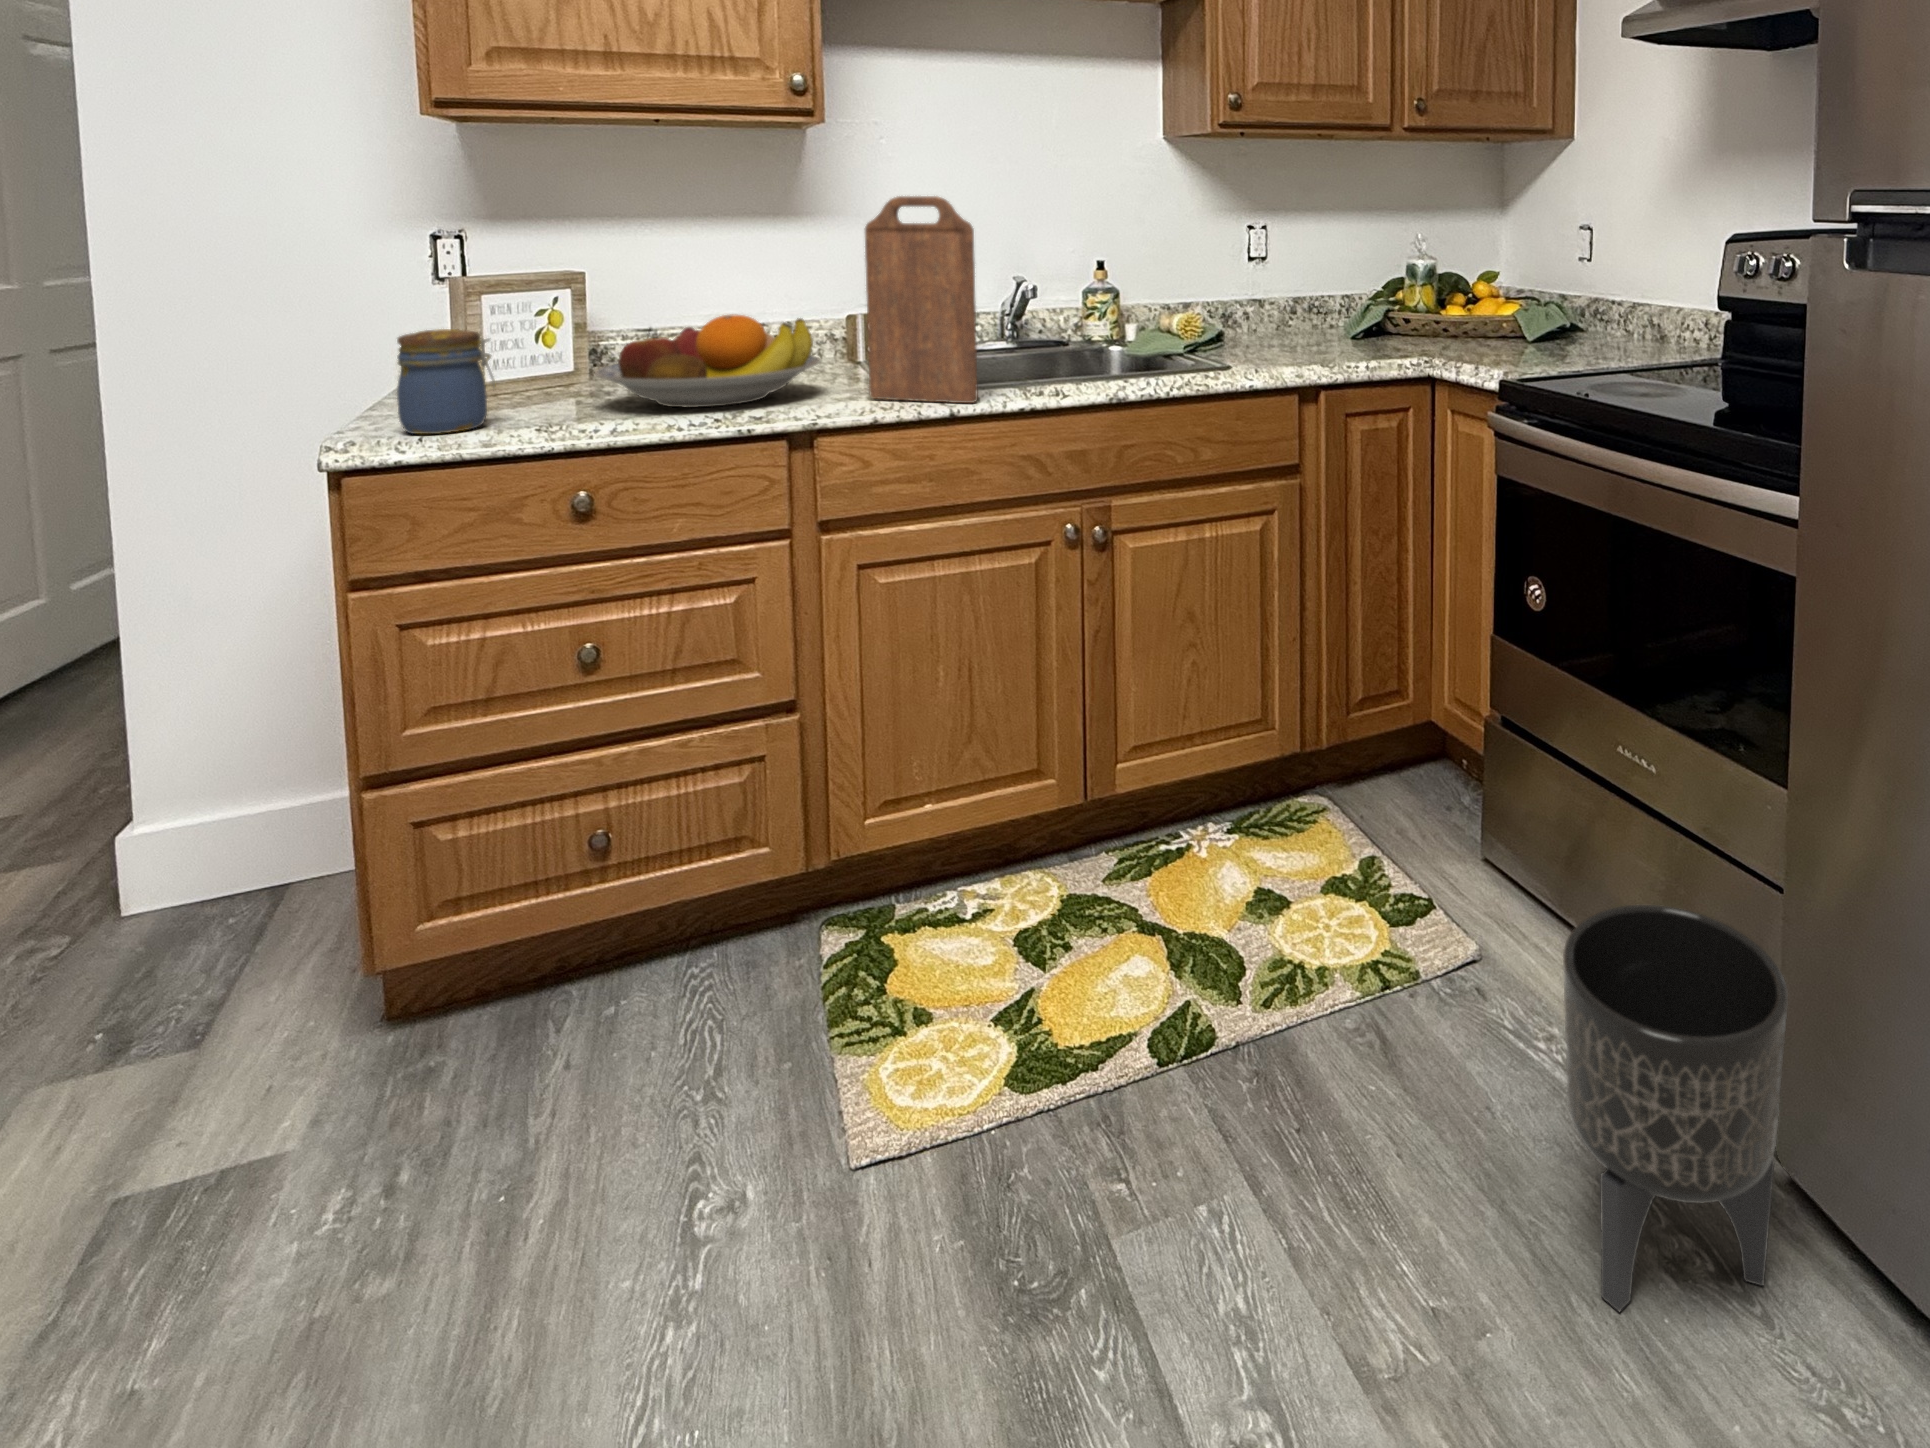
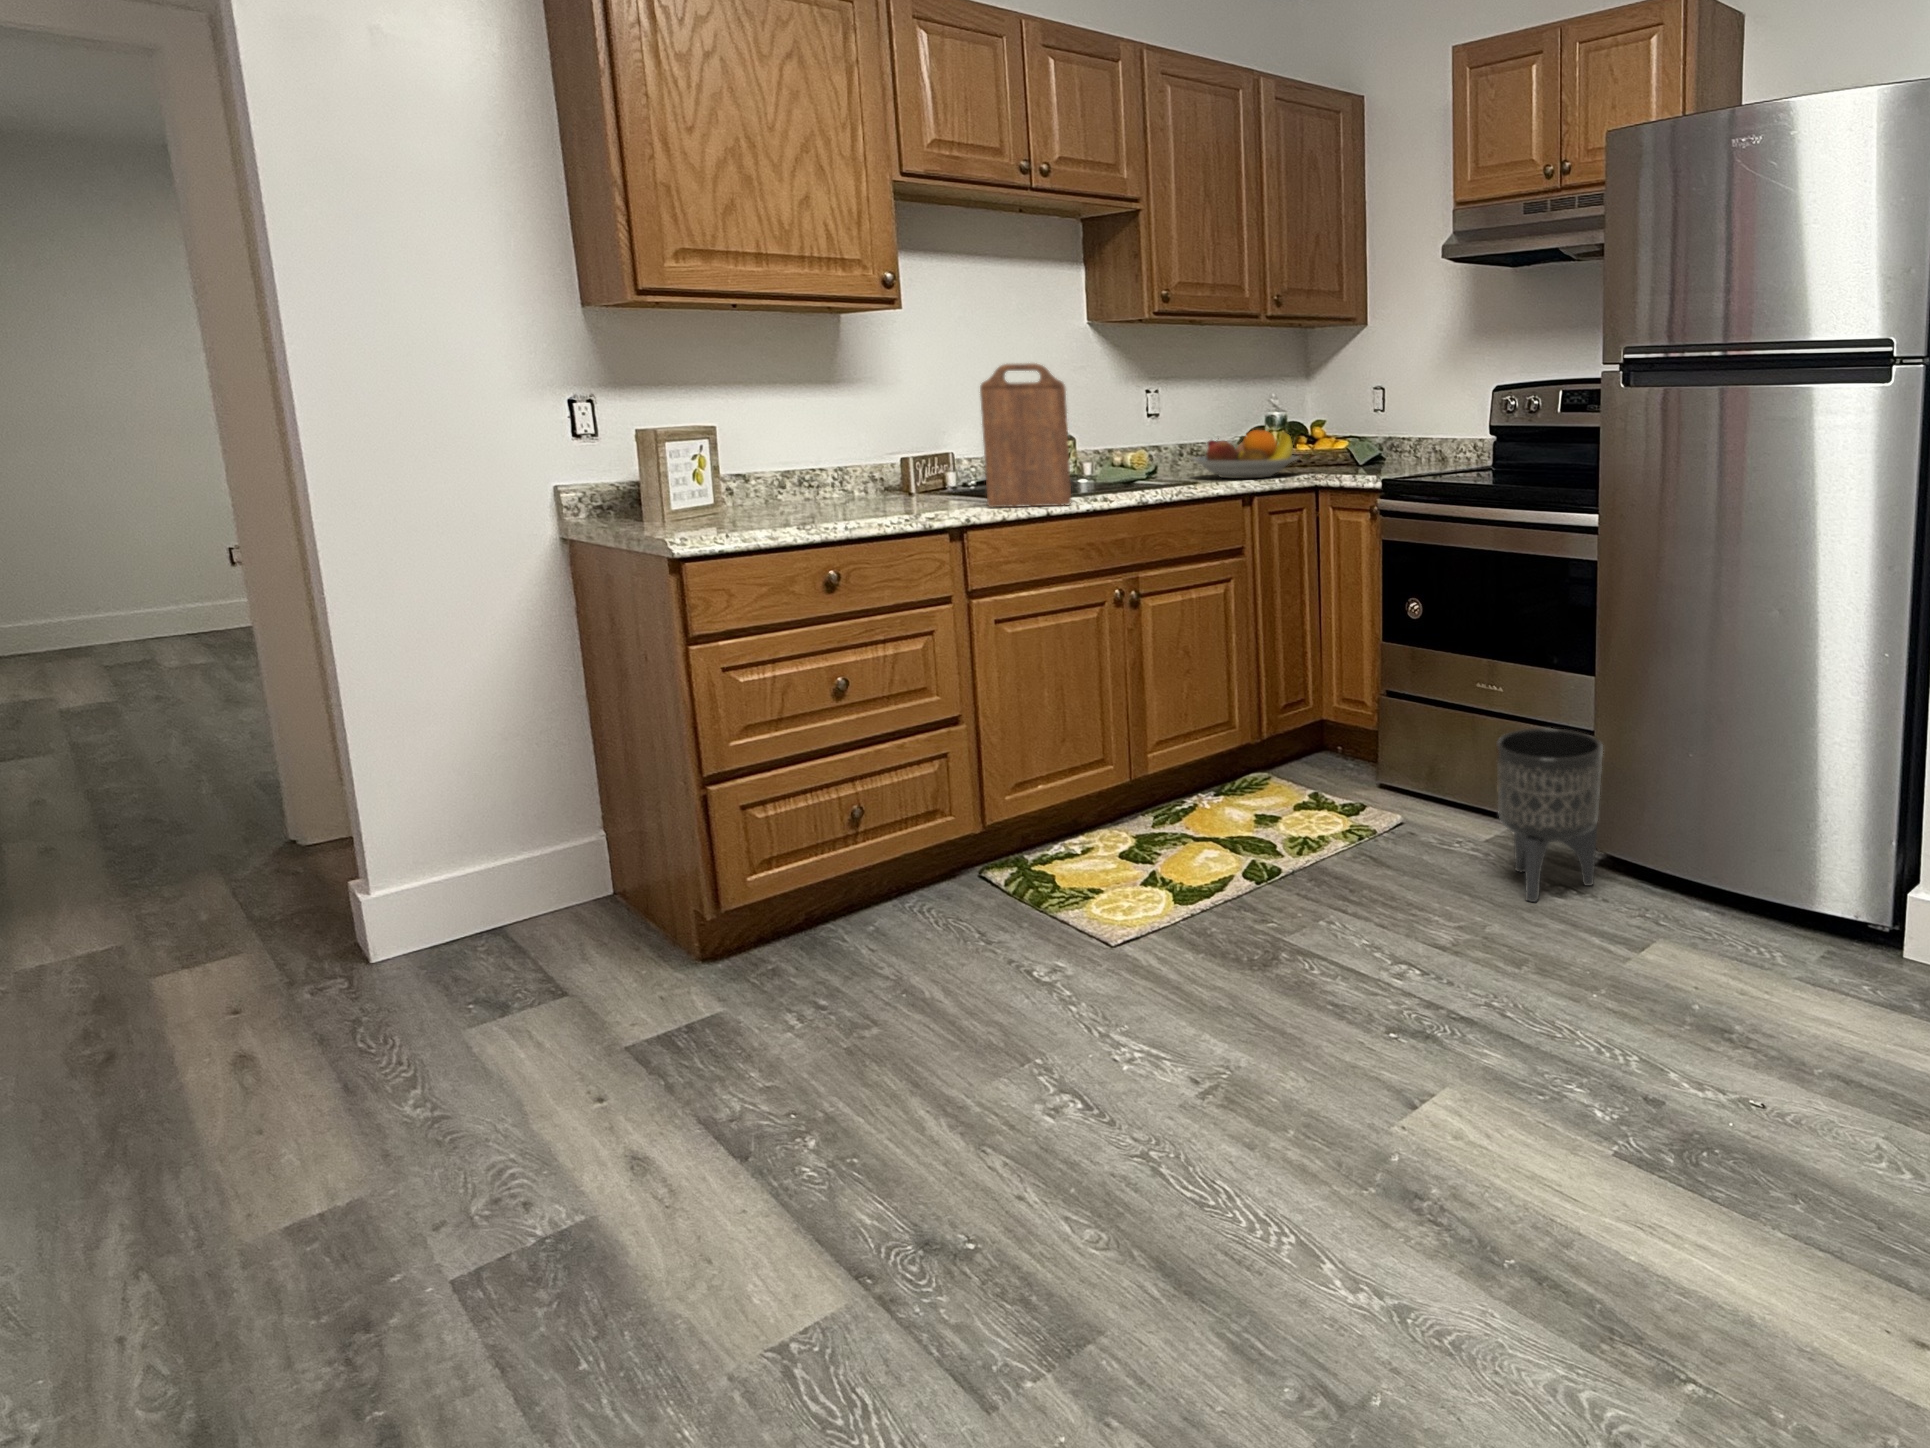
fruit bowl: present [595,314,820,407] -> present [1192,430,1298,479]
jar: present [397,329,495,434] -> none [689,460,753,534]

